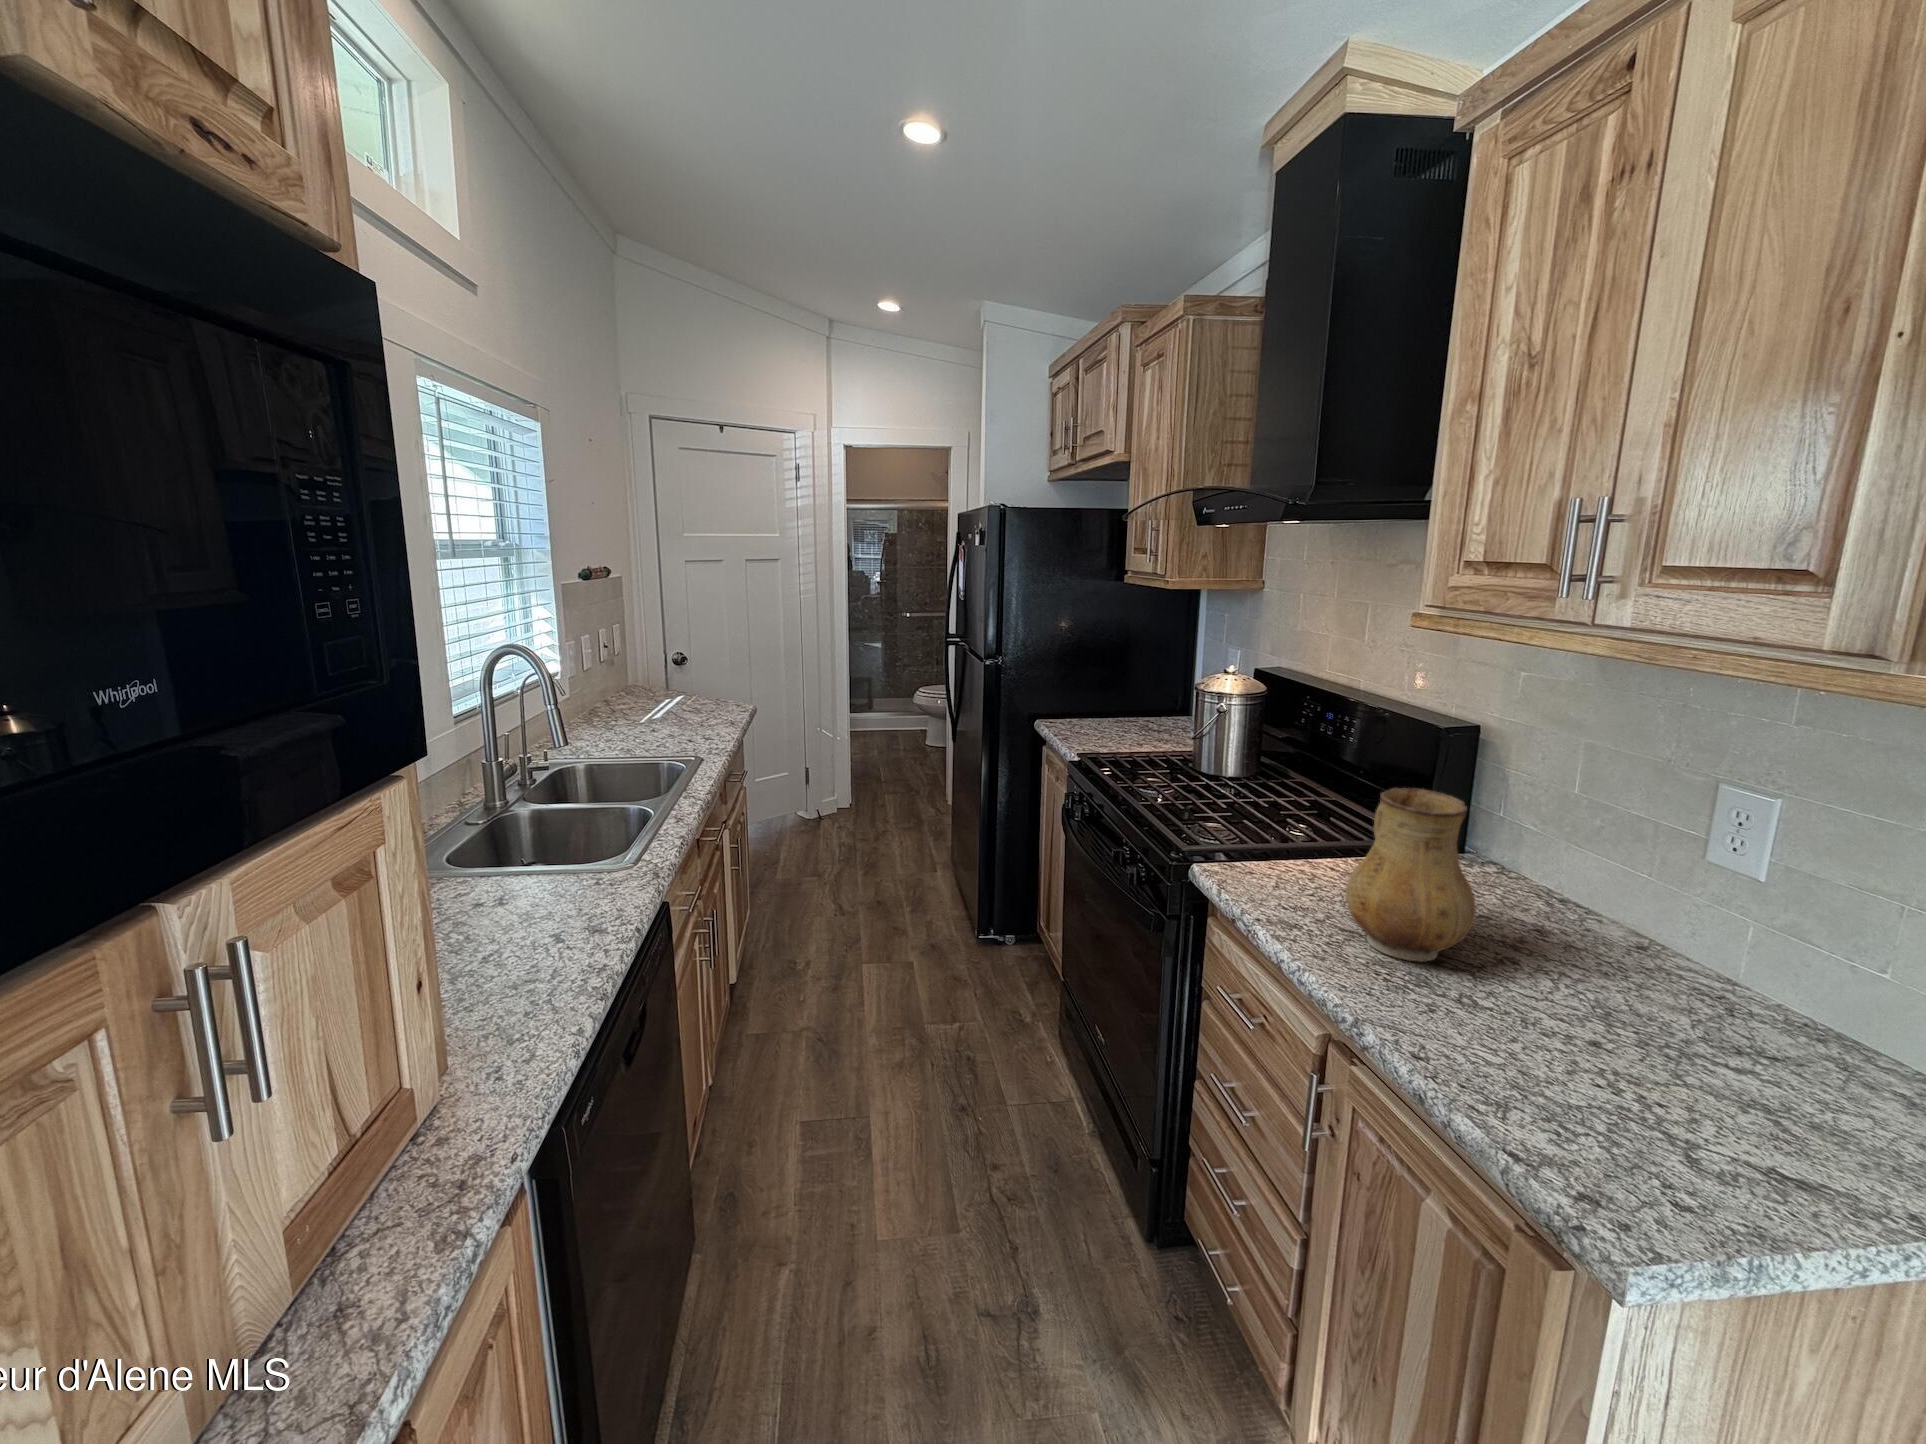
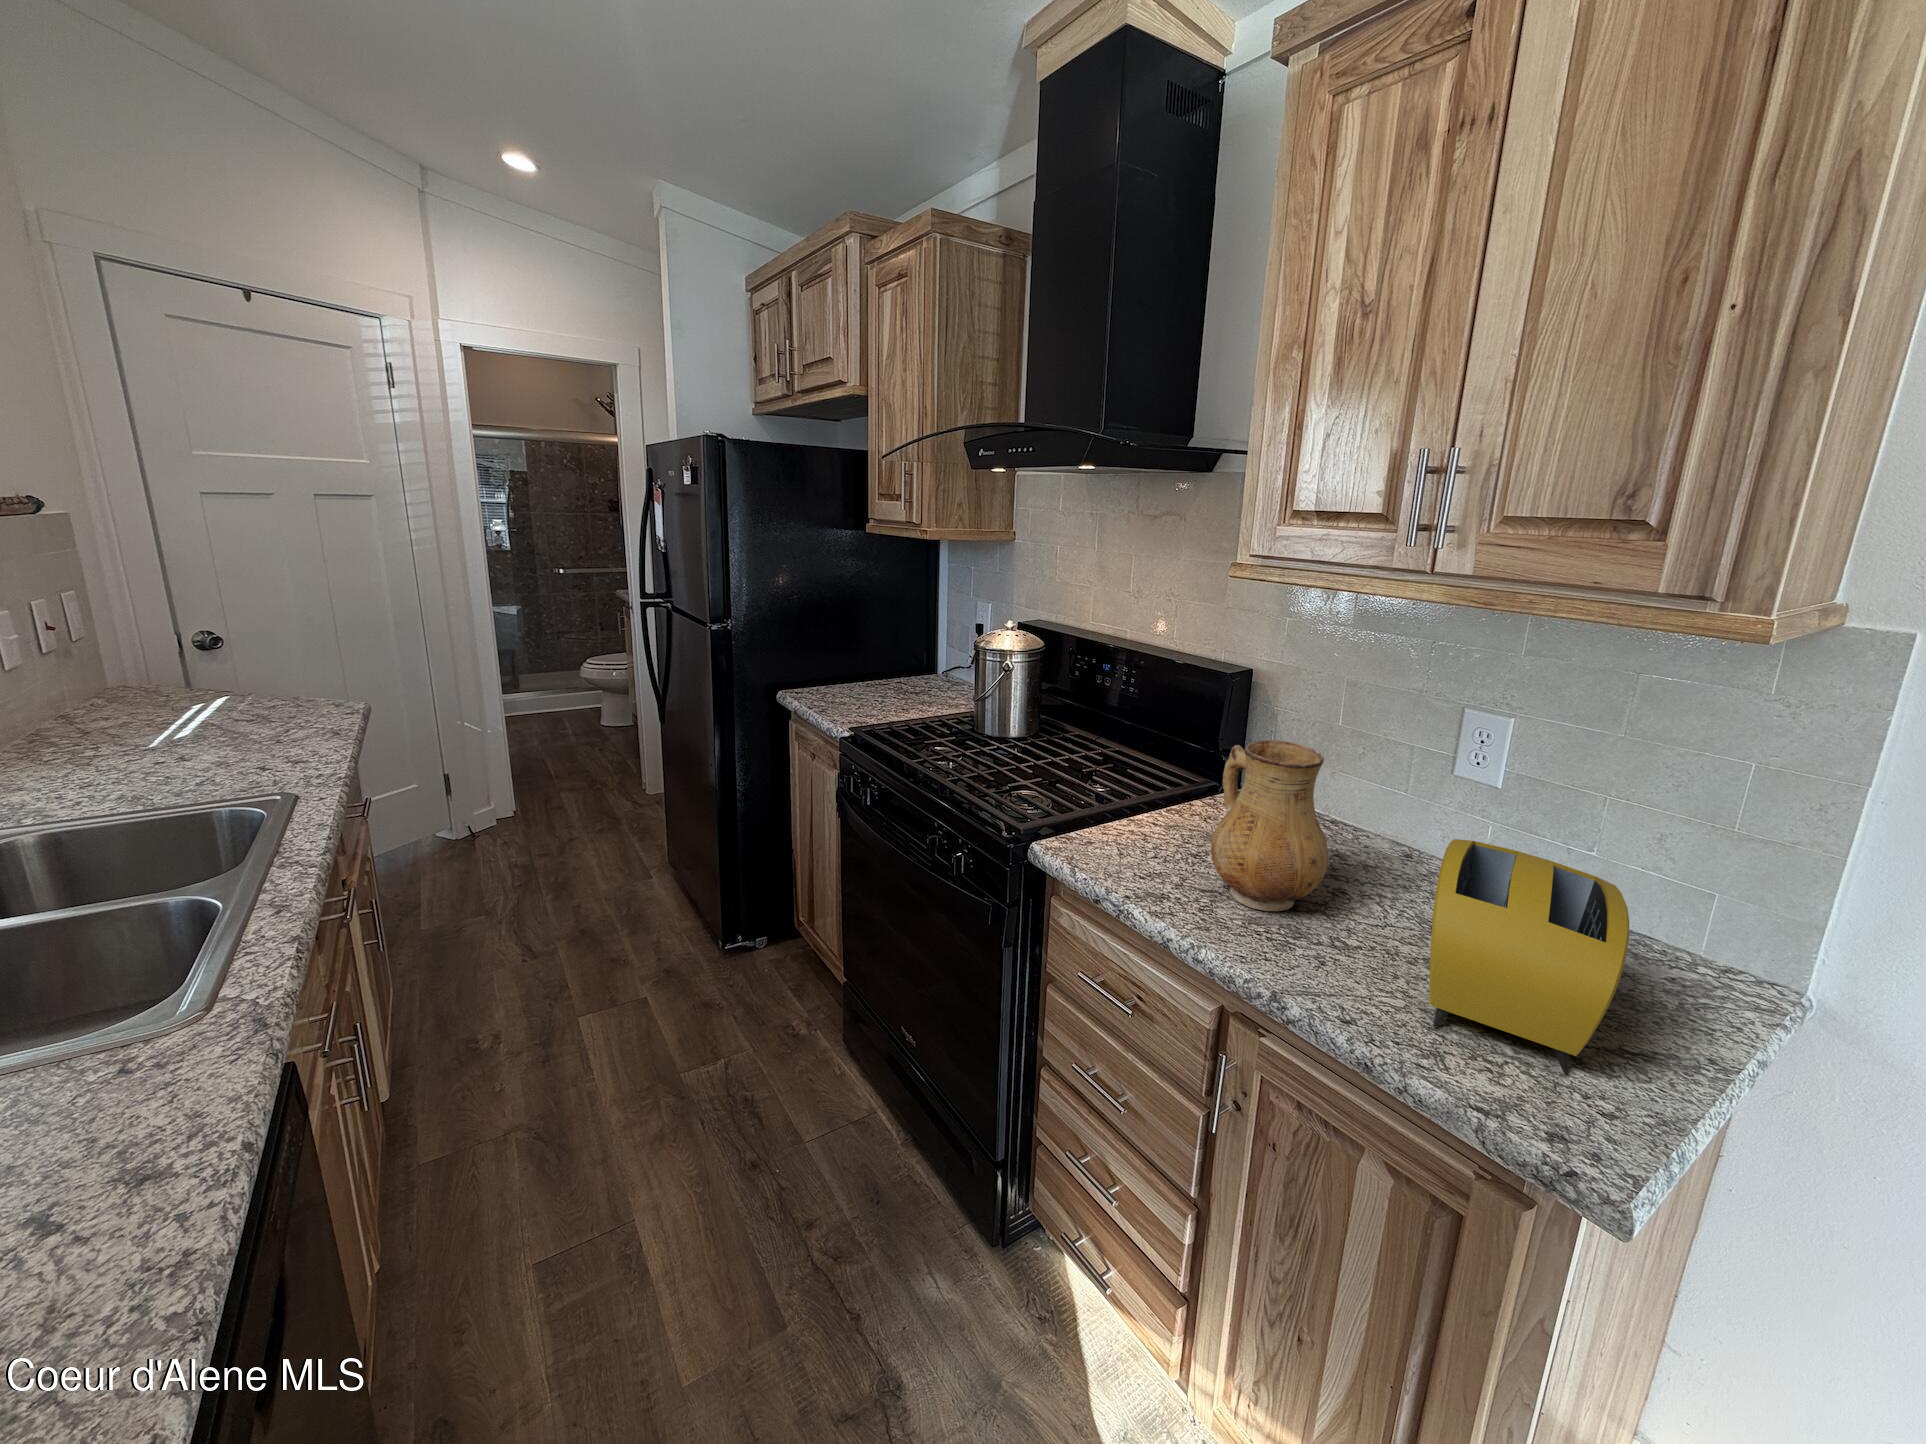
toaster: none [1509,907,1801,1161] -> present [1429,839,1629,1073]

